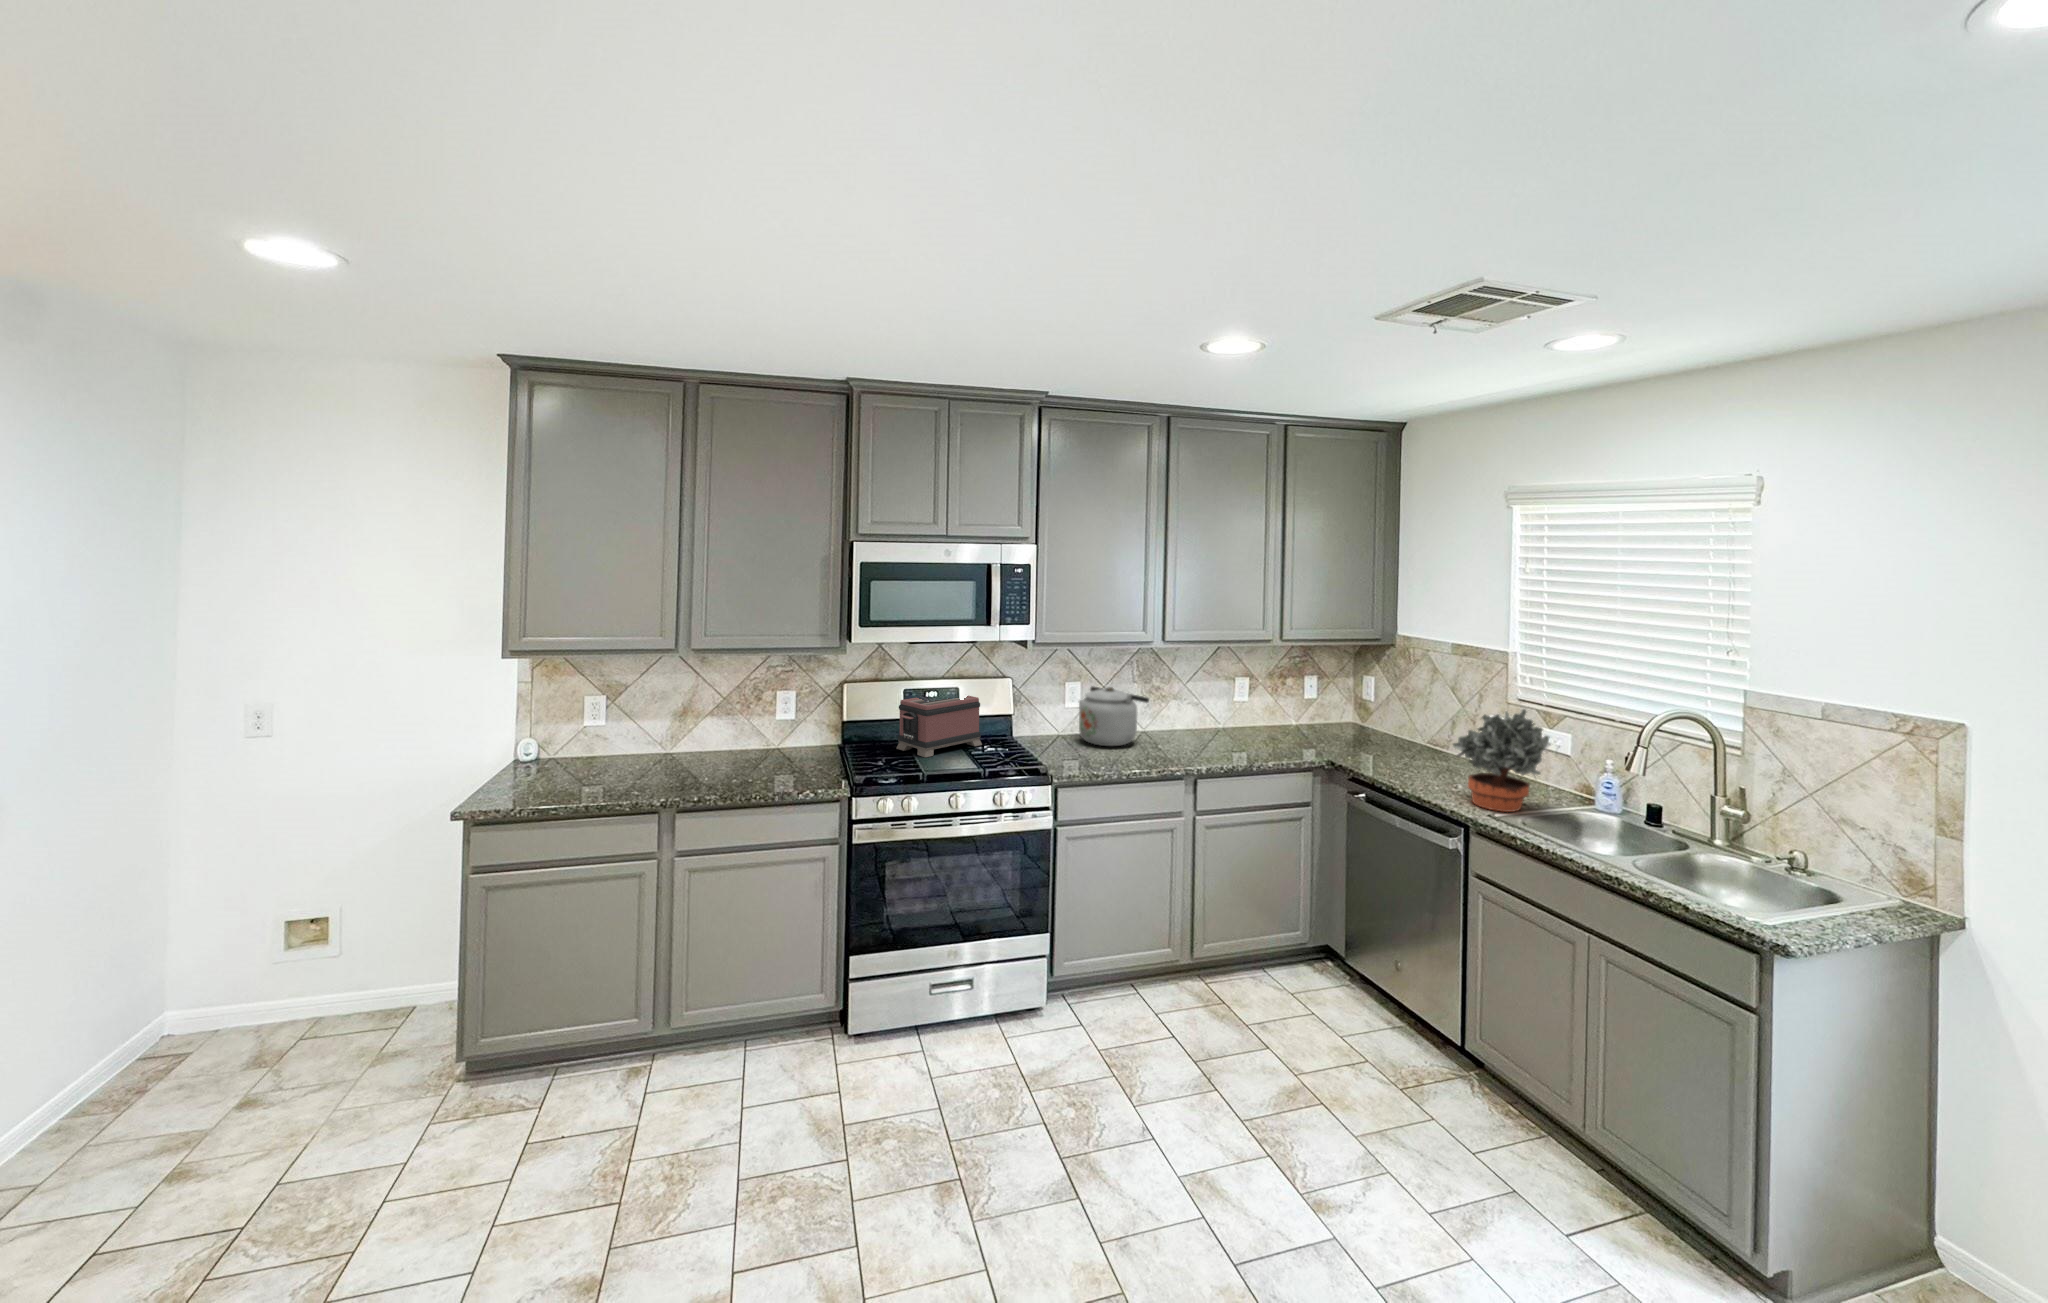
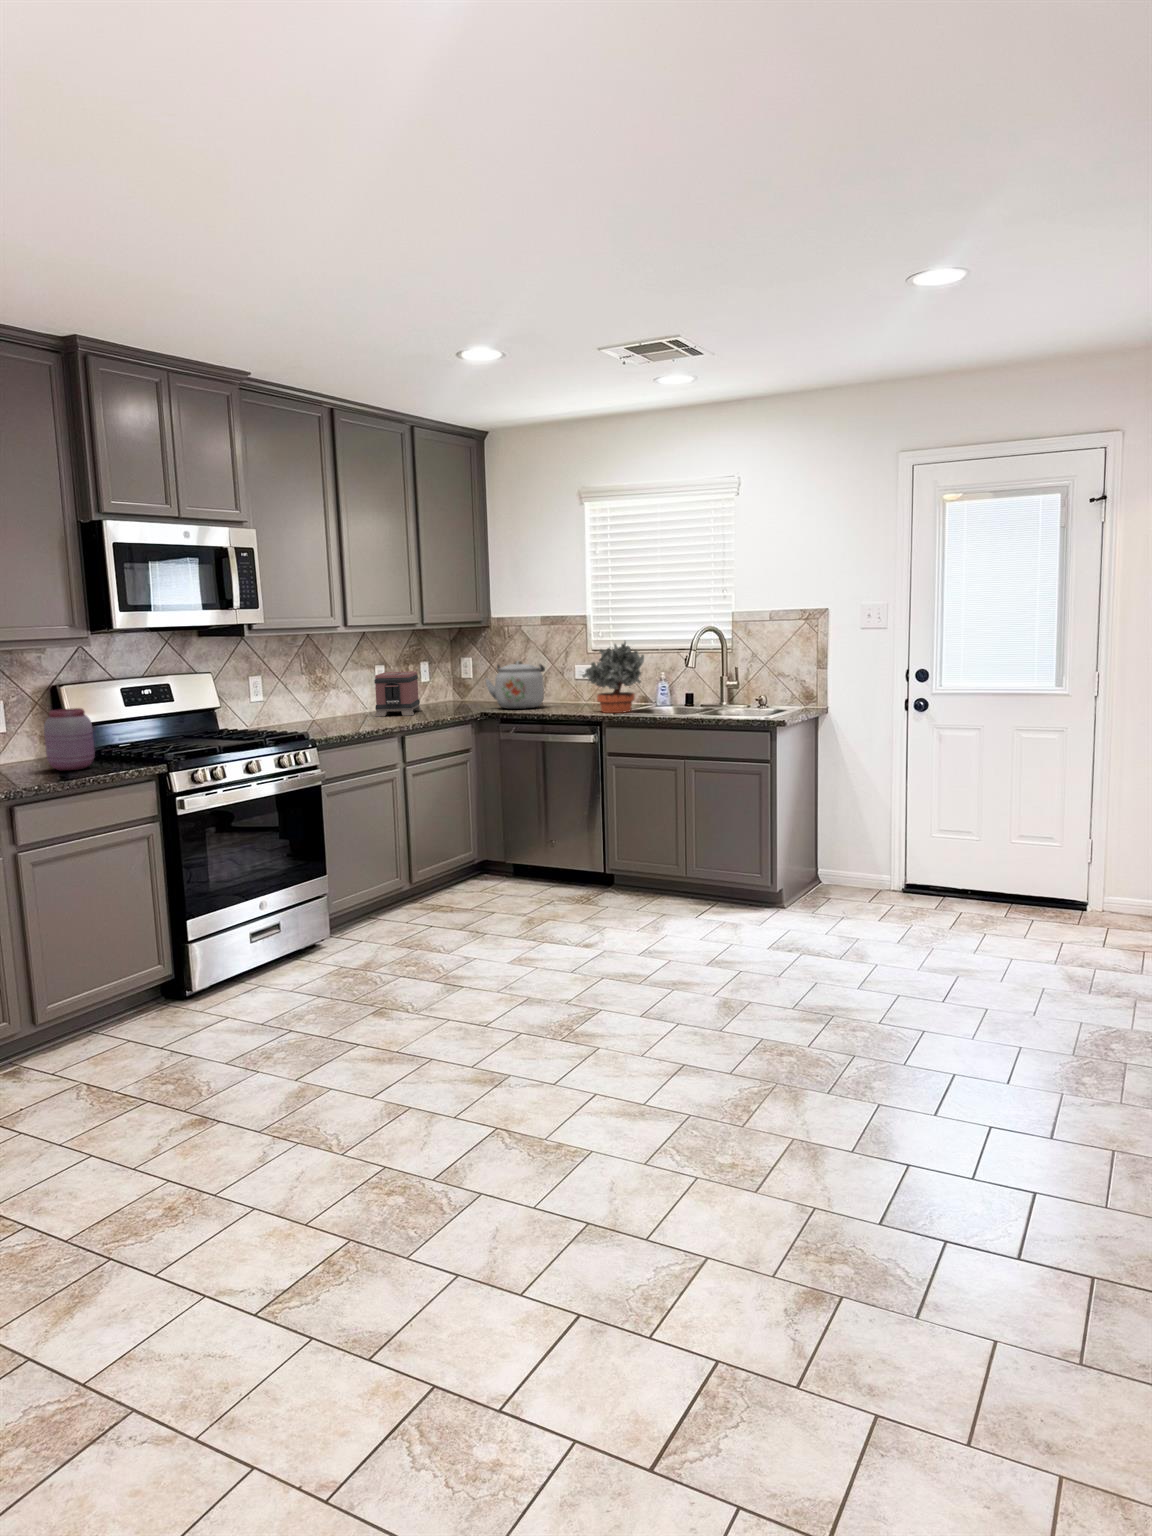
kettle: present [1079,686,1149,746] -> present [485,661,545,709]
toaster: present [896,696,982,757] -> present [374,671,421,717]
jar: none [759,717,802,777] -> present [44,708,95,770]

